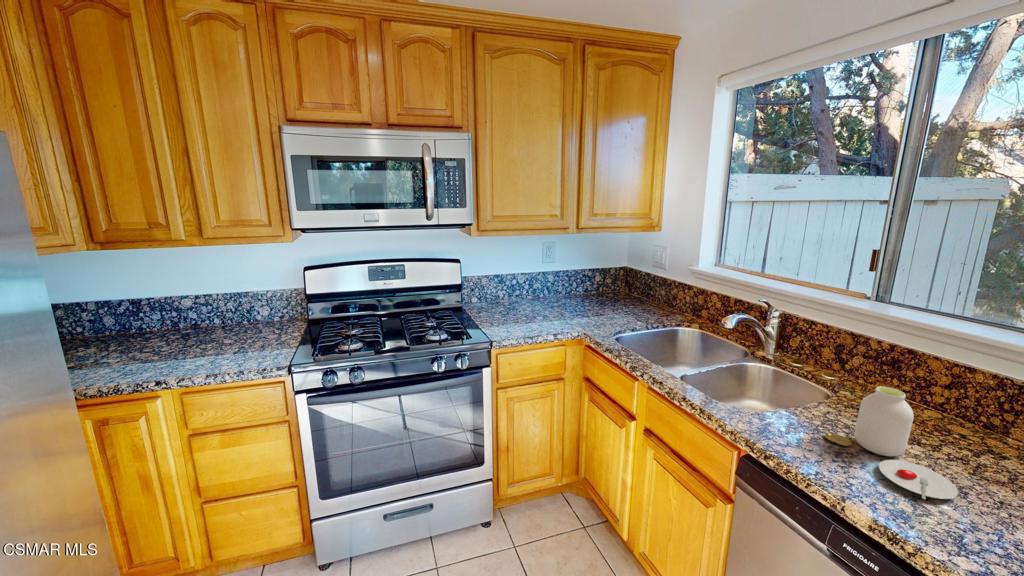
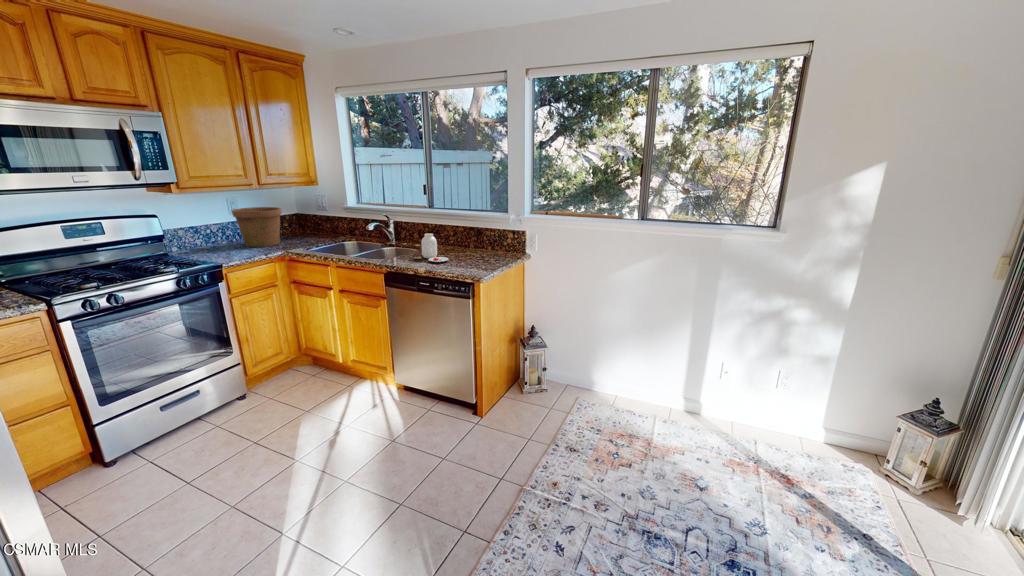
flower pot: none [536,258,598,316] -> present [231,207,282,247]

